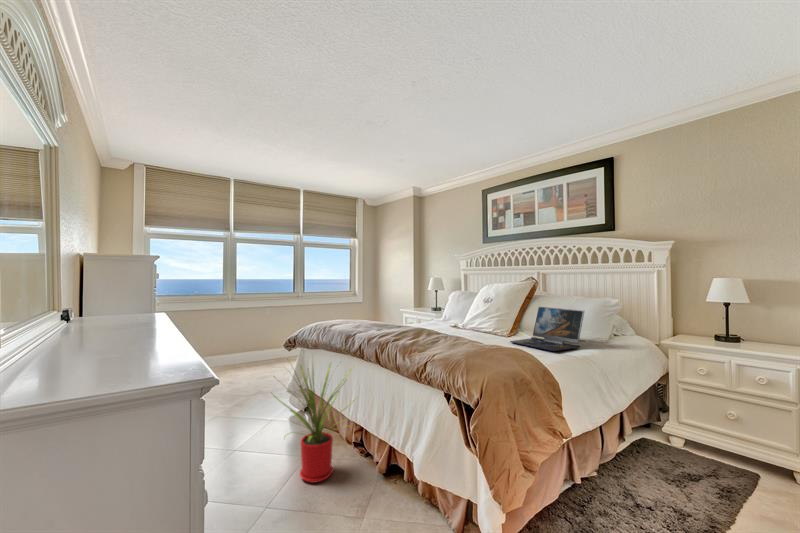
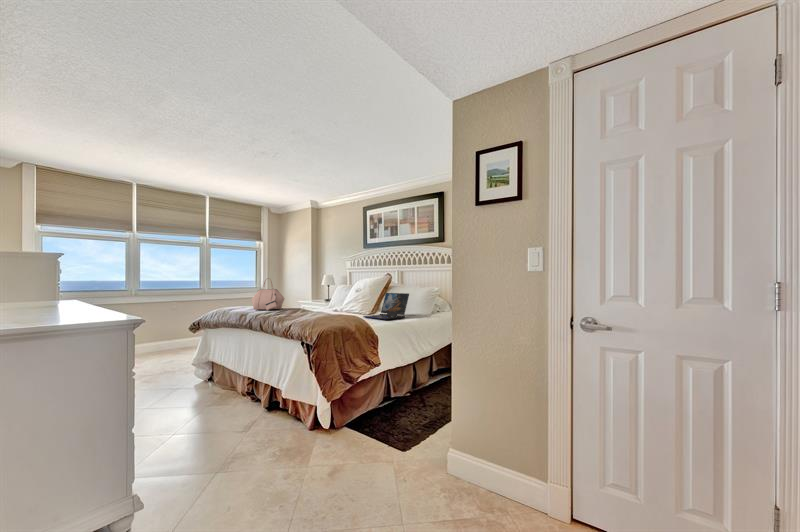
handbag: none [357,285,400,330] -> present [251,282,284,310]
house plant: present [276,364,354,483] -> none [178,327,248,416]

